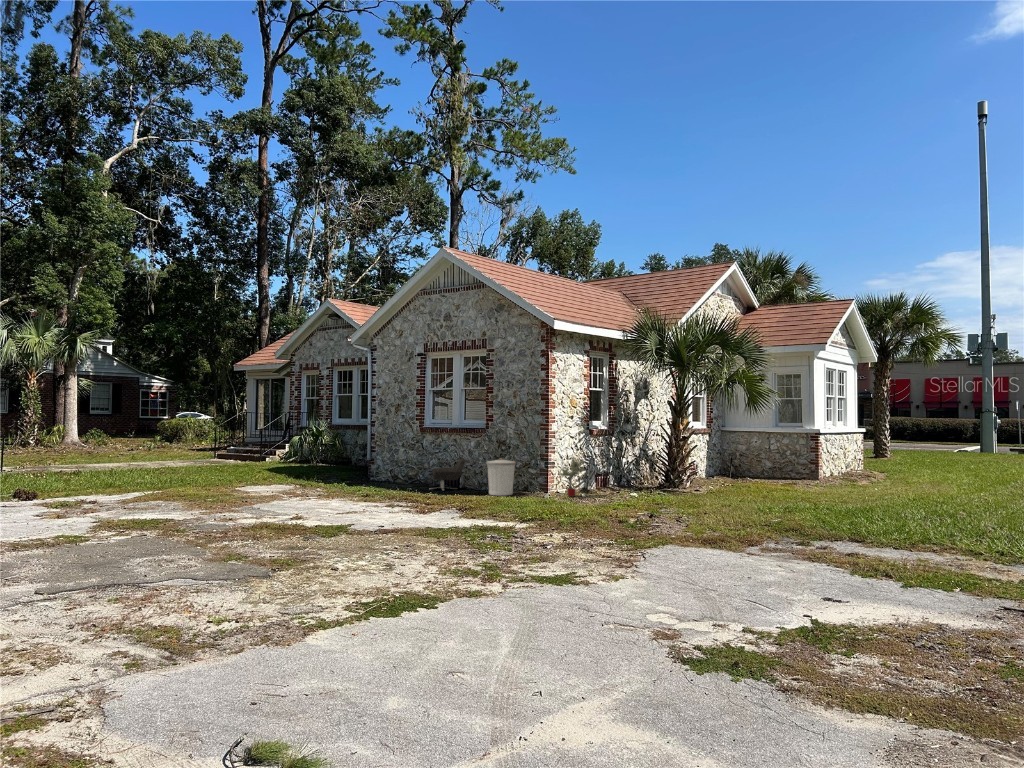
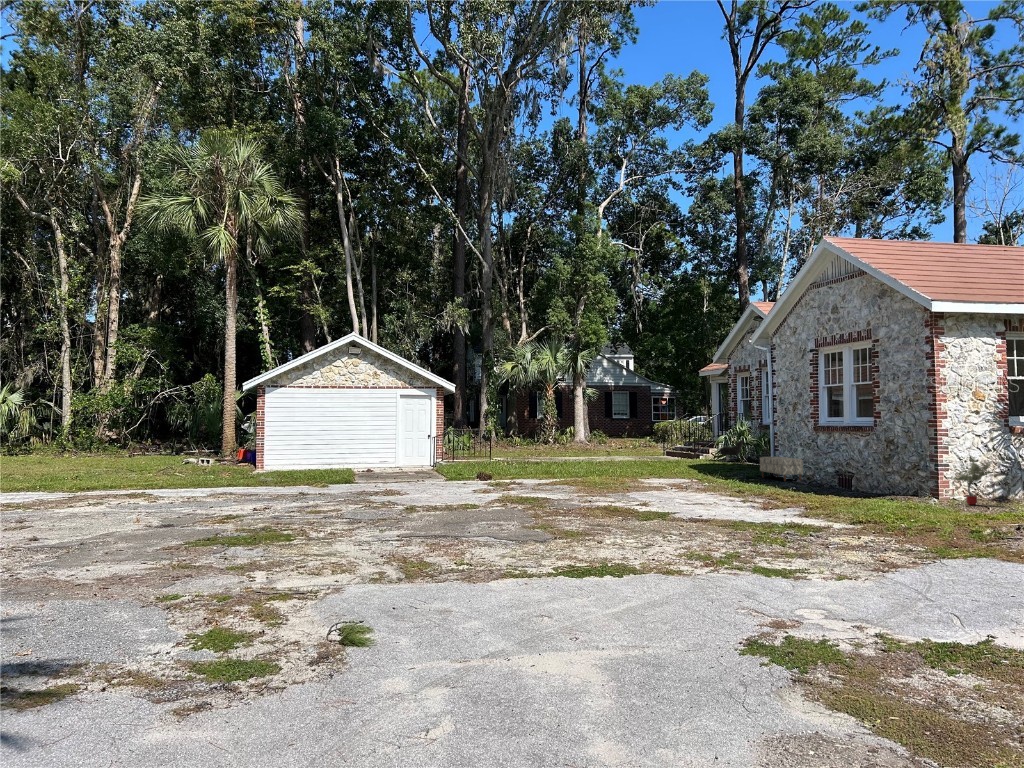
bench: none [359,458,405,483] -> present [760,457,803,481]
lounge chair: present [432,459,465,490] -> present [719,441,743,461]
trash can: present [486,459,516,496] -> none [866,458,903,499]

